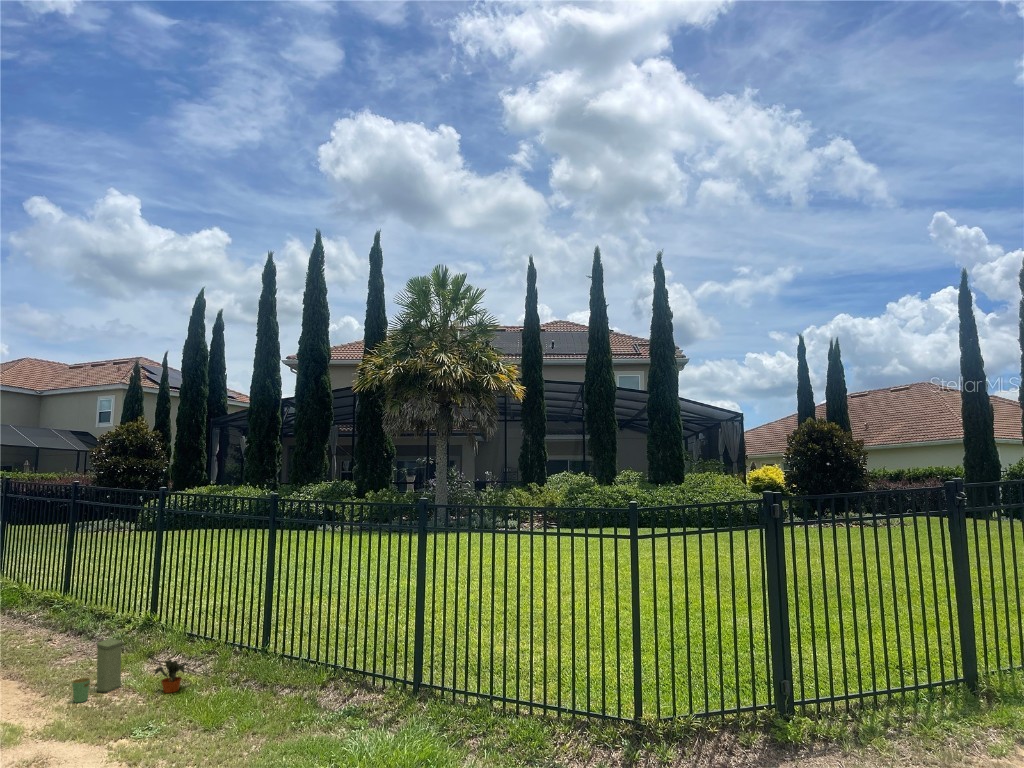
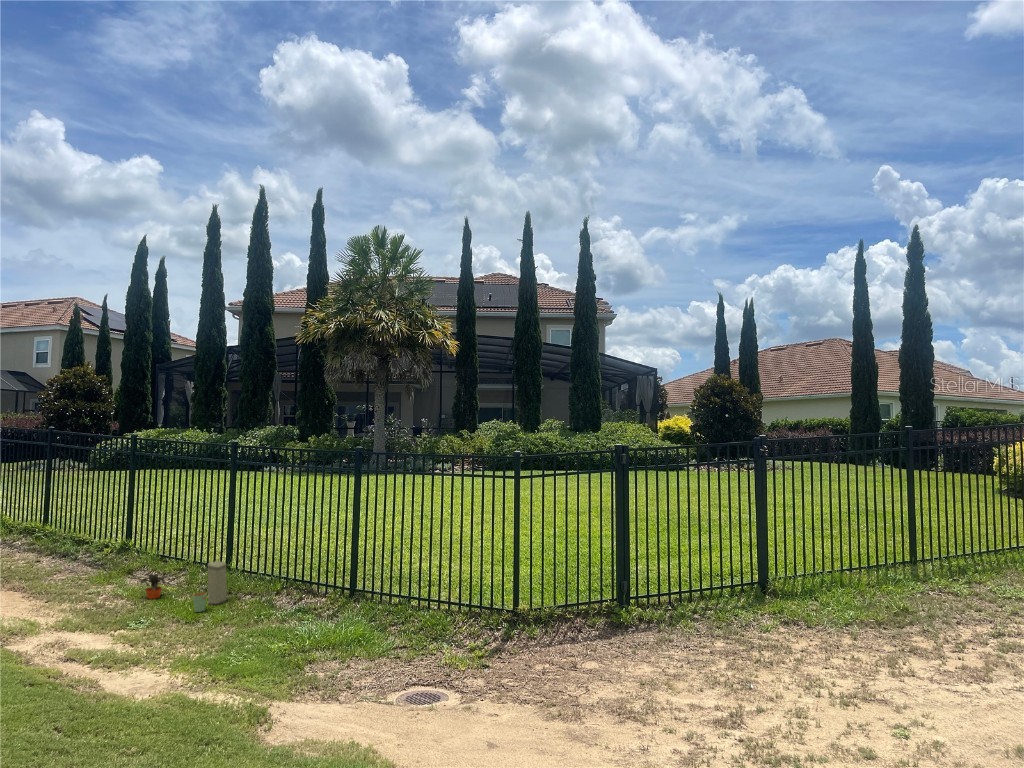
trash can: present [72,639,122,703] -> present [193,561,227,612]

